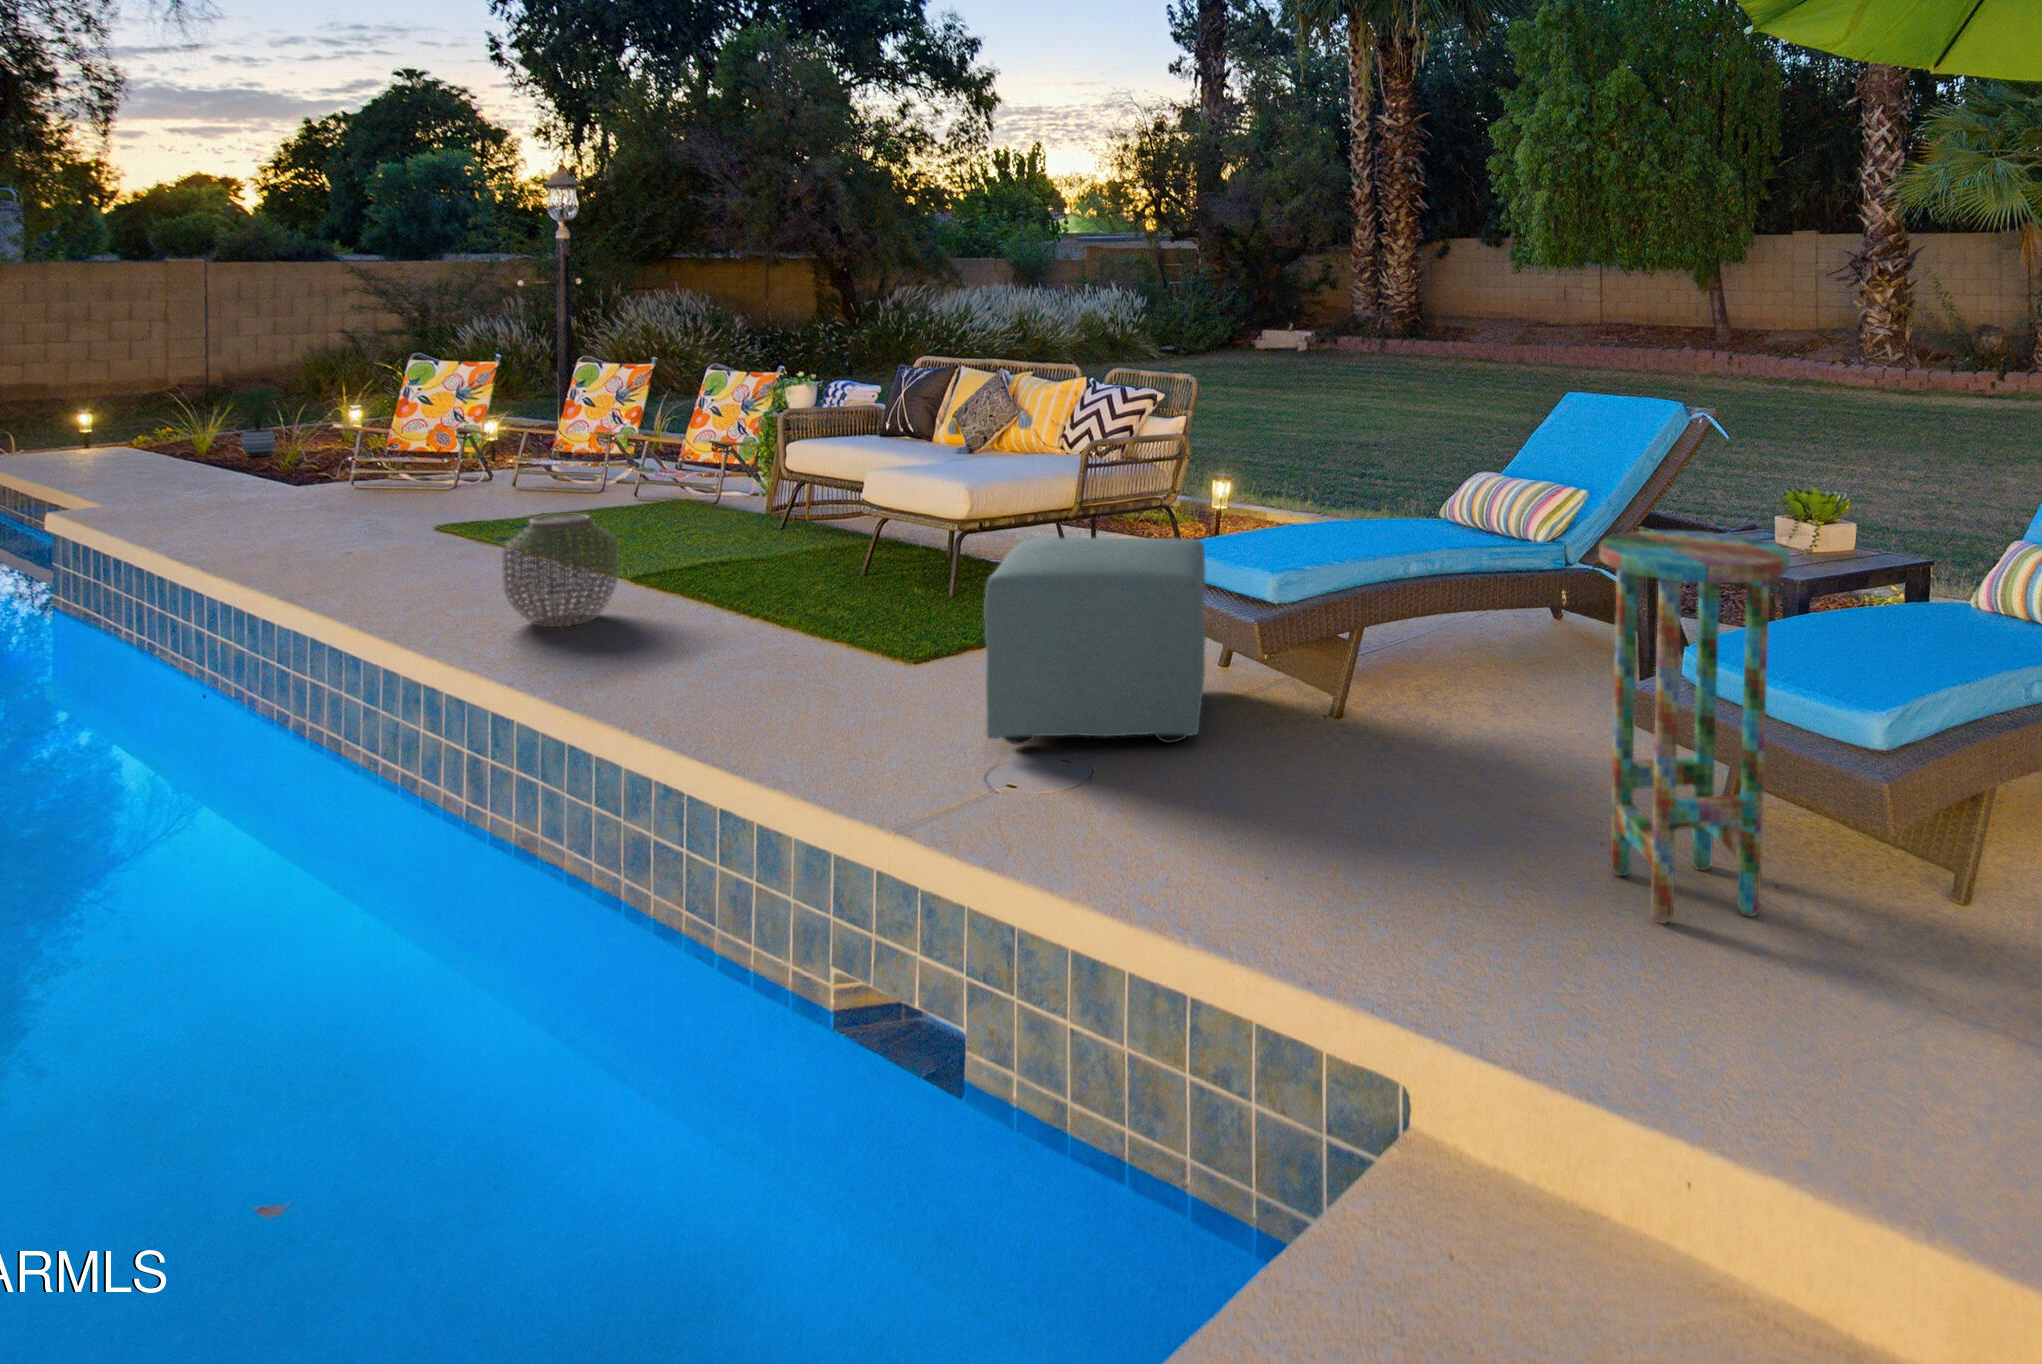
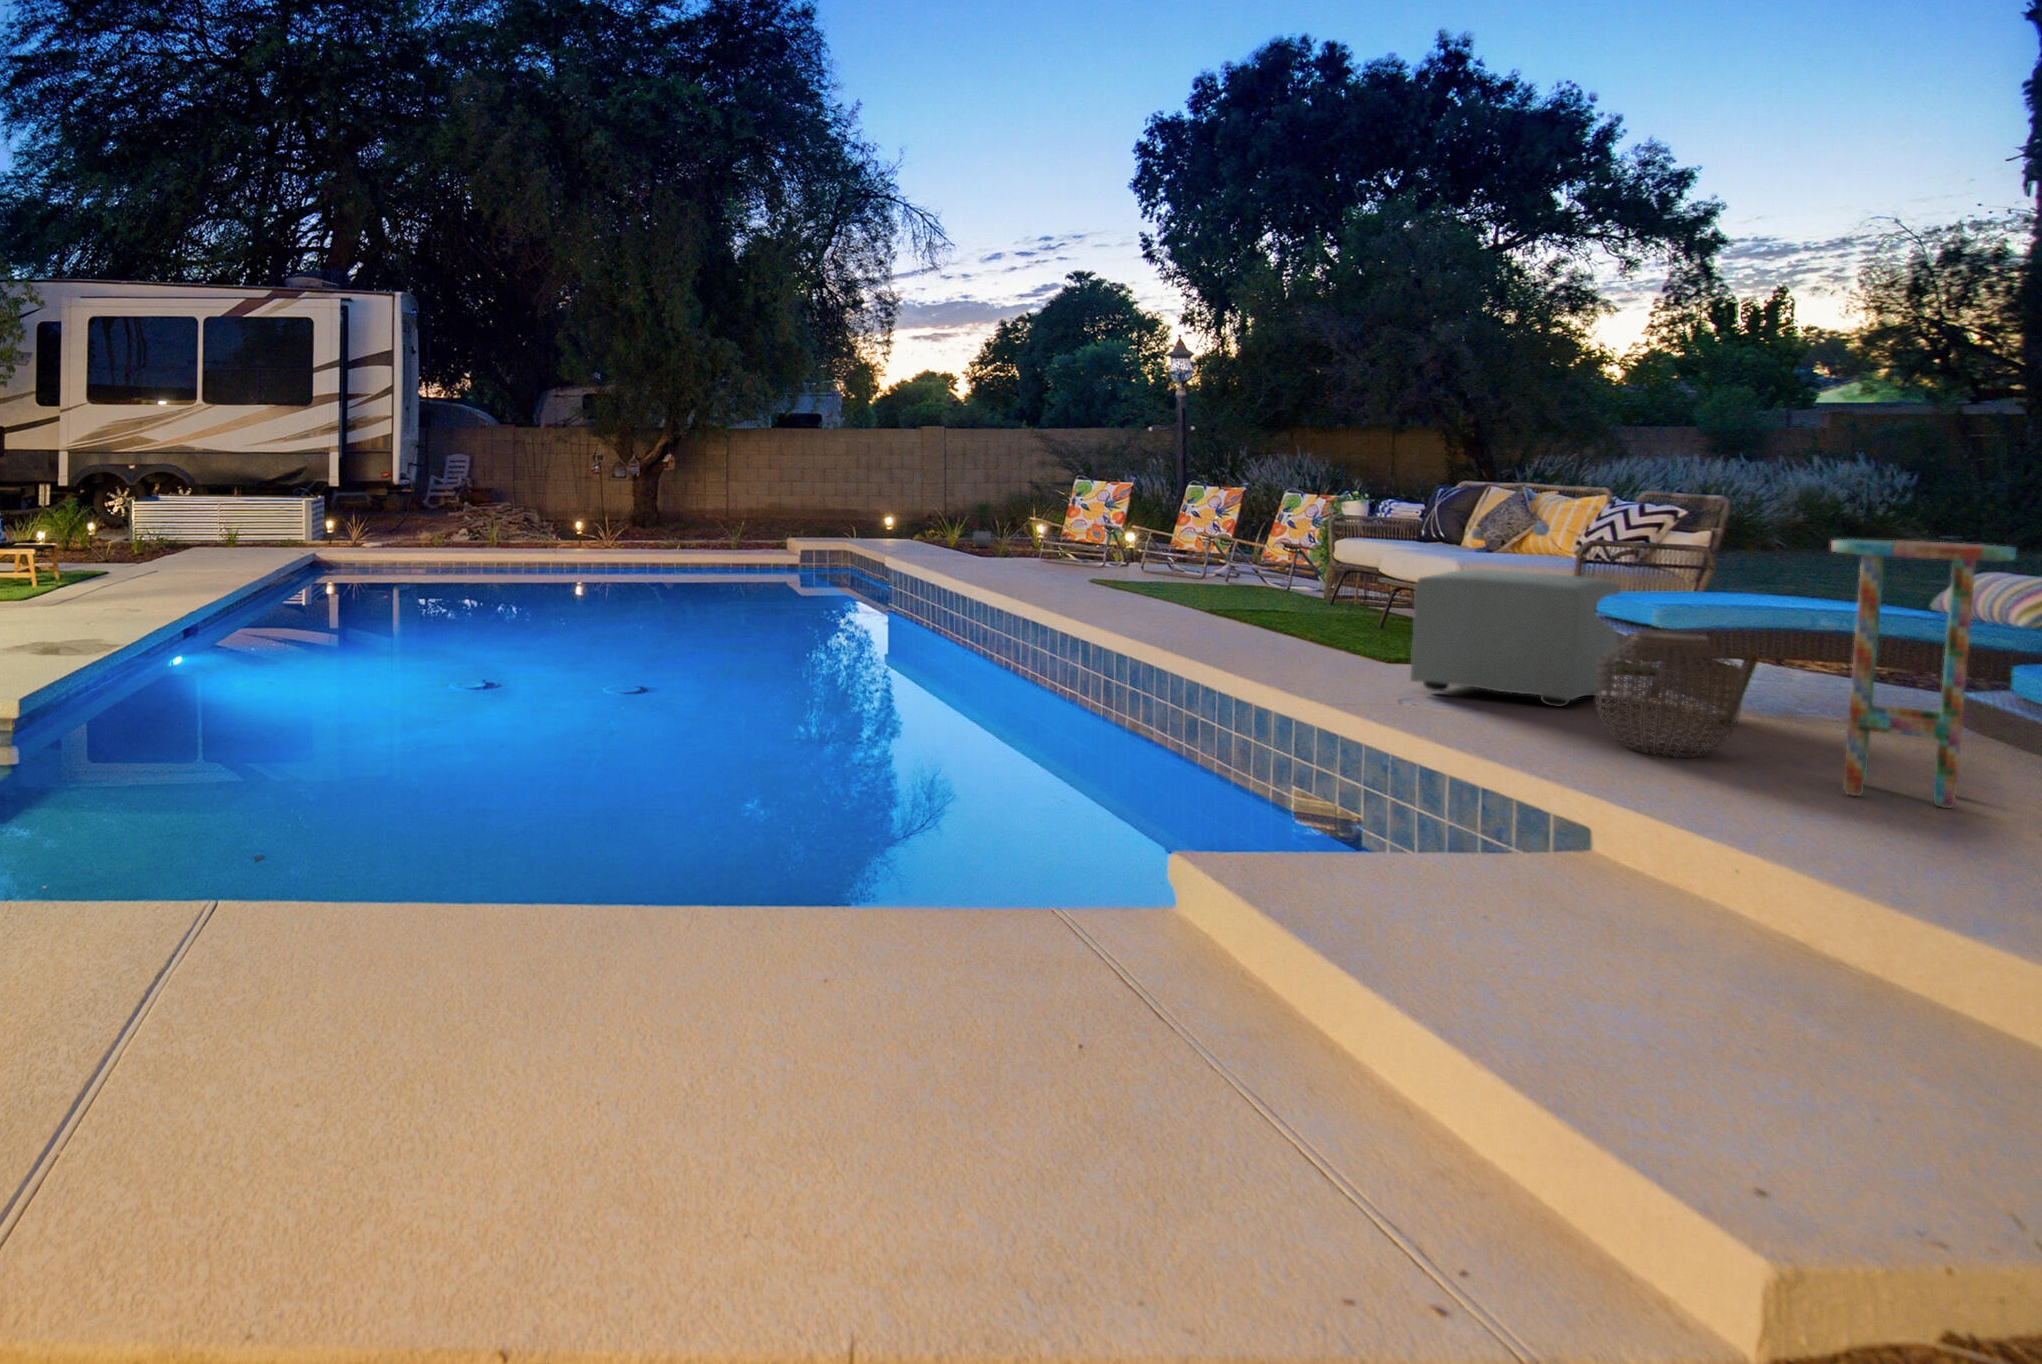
woven basket: present [503,514,618,627] -> present [1595,631,1743,758]

